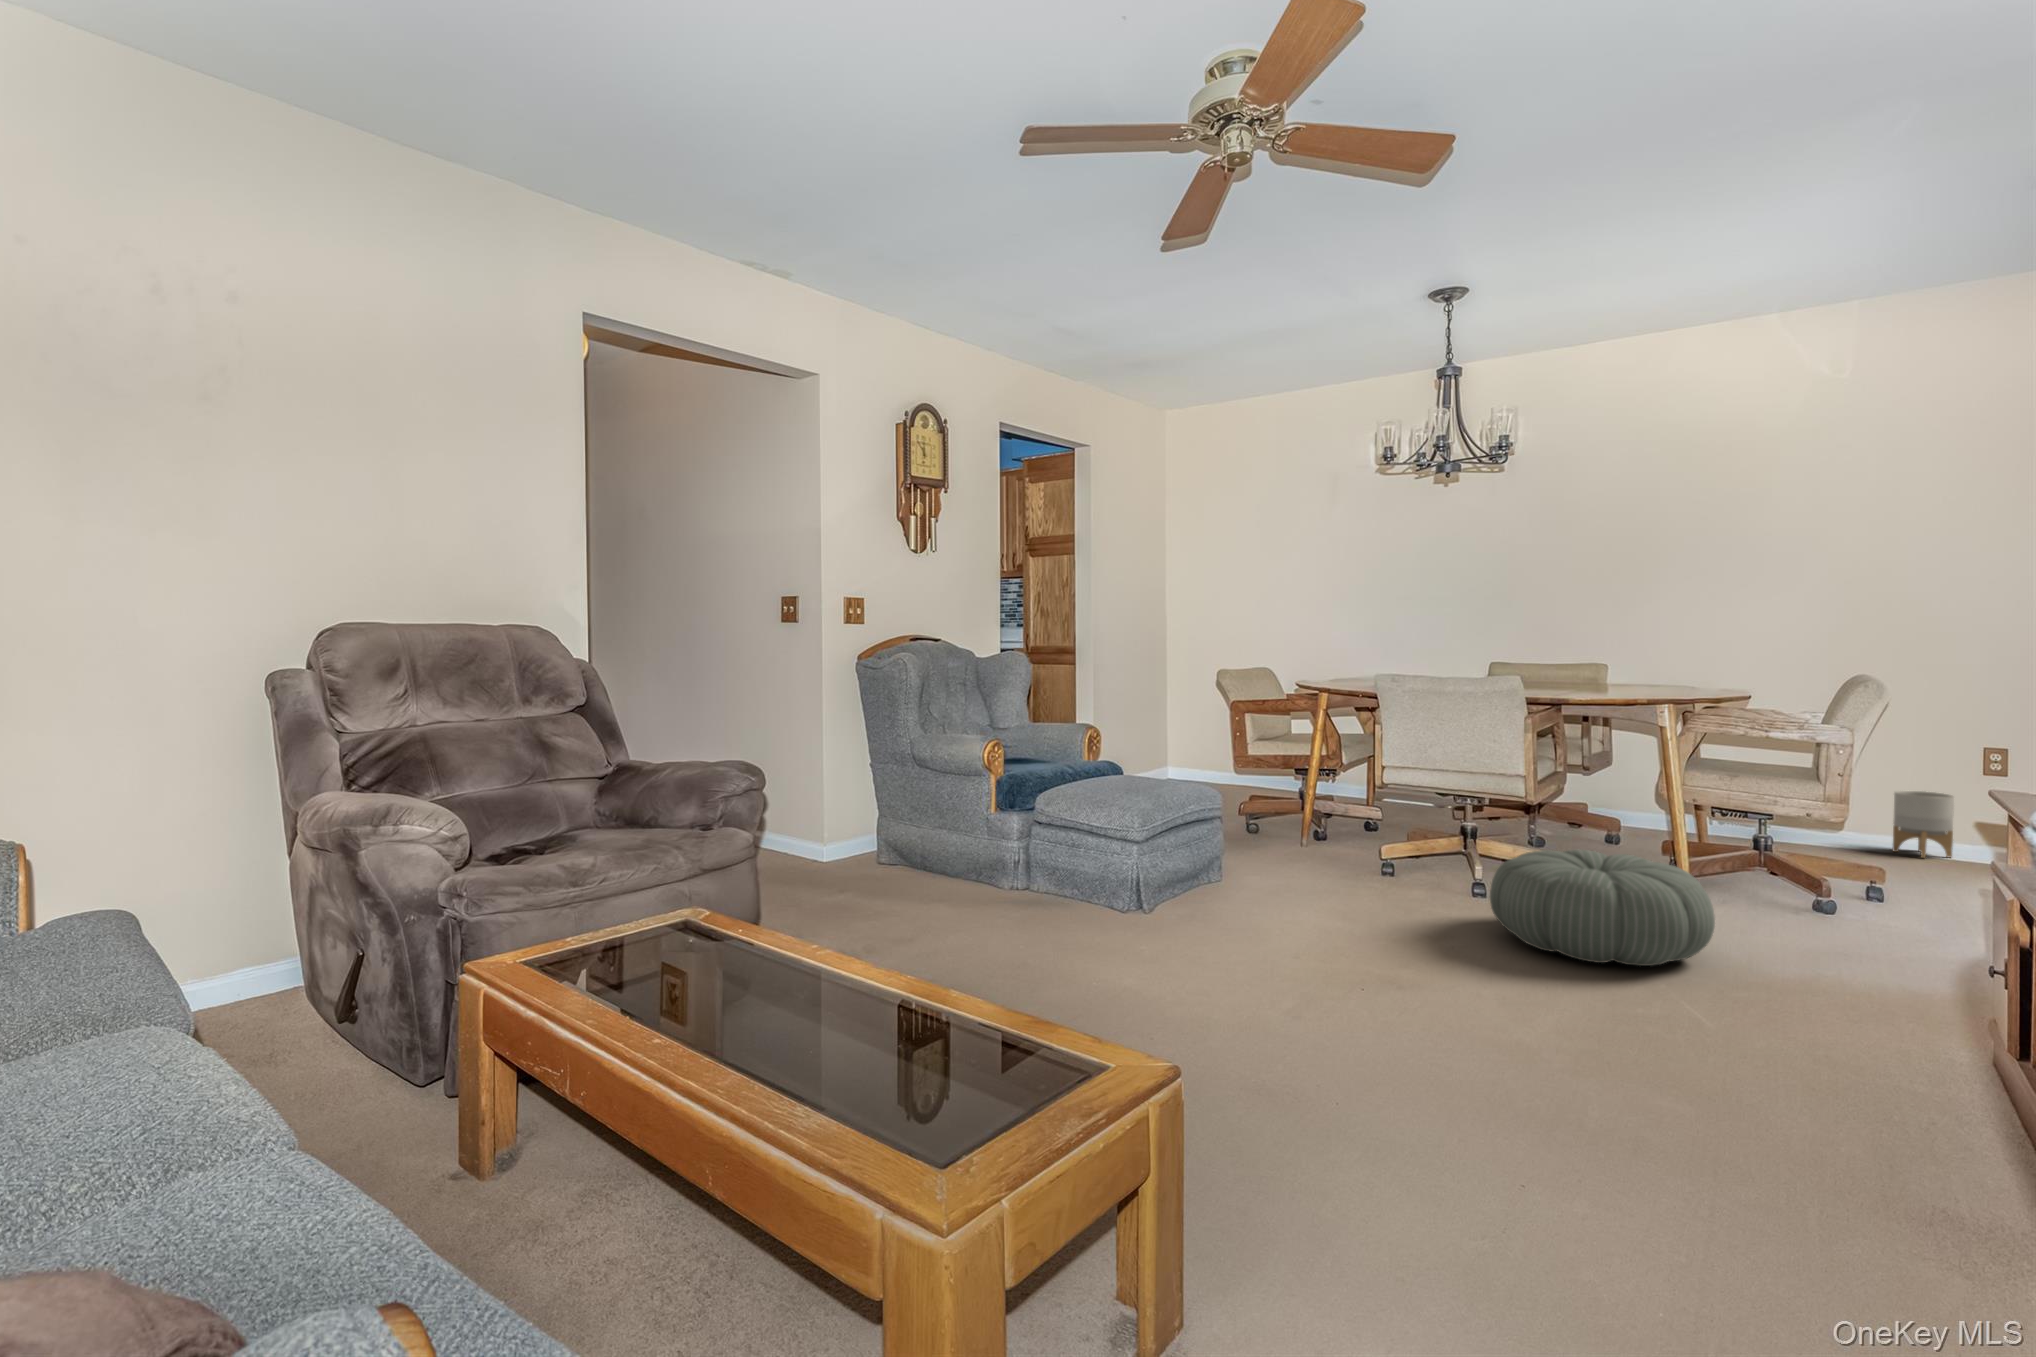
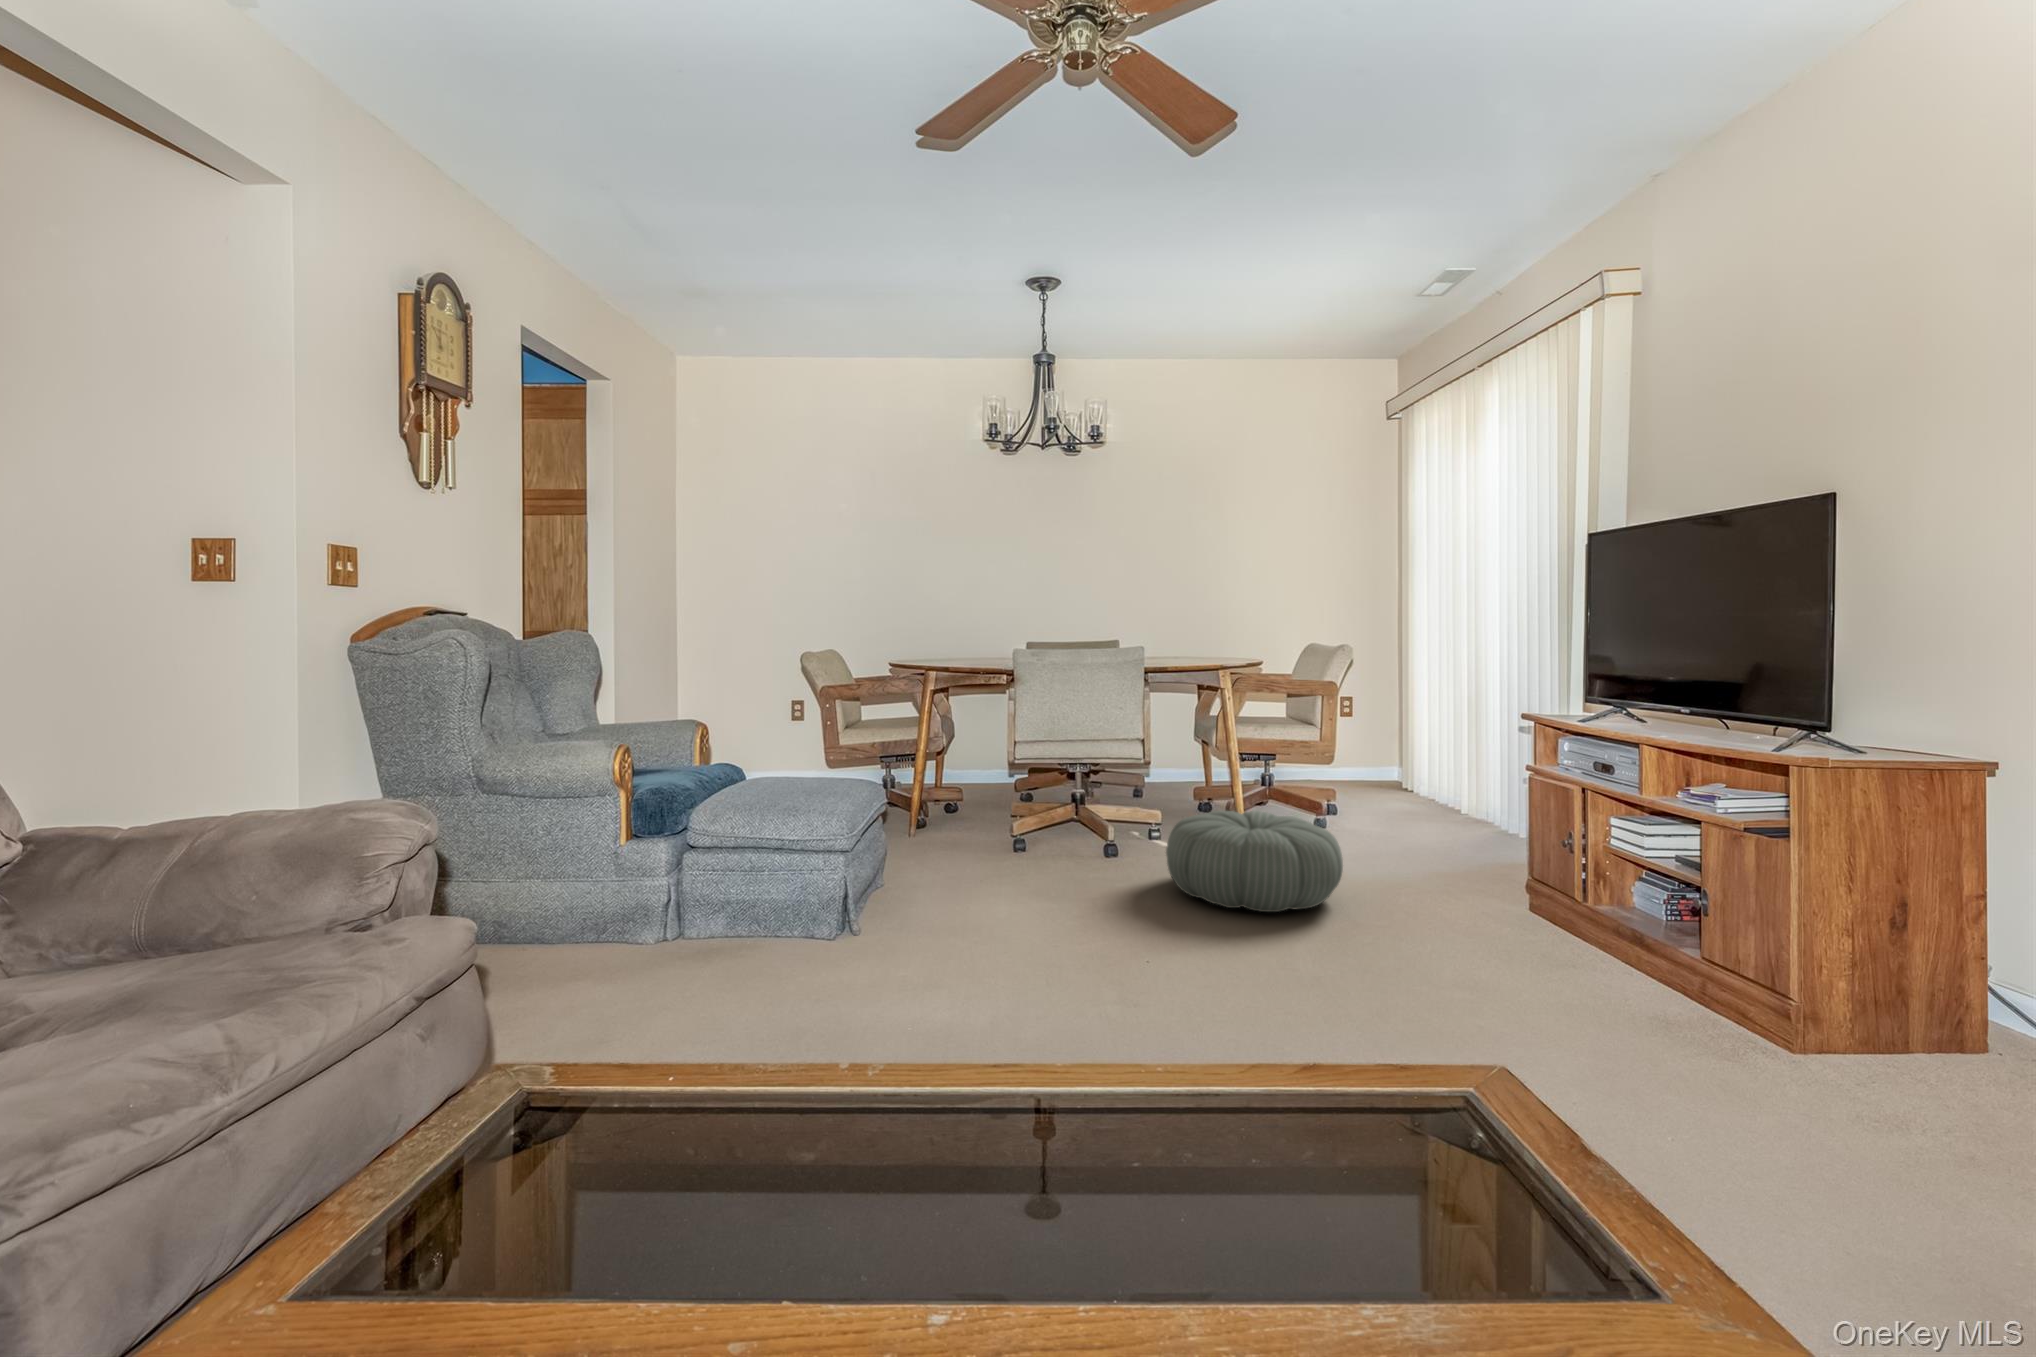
planter: present [1892,790,1954,858] -> none [1303,739,1339,788]

